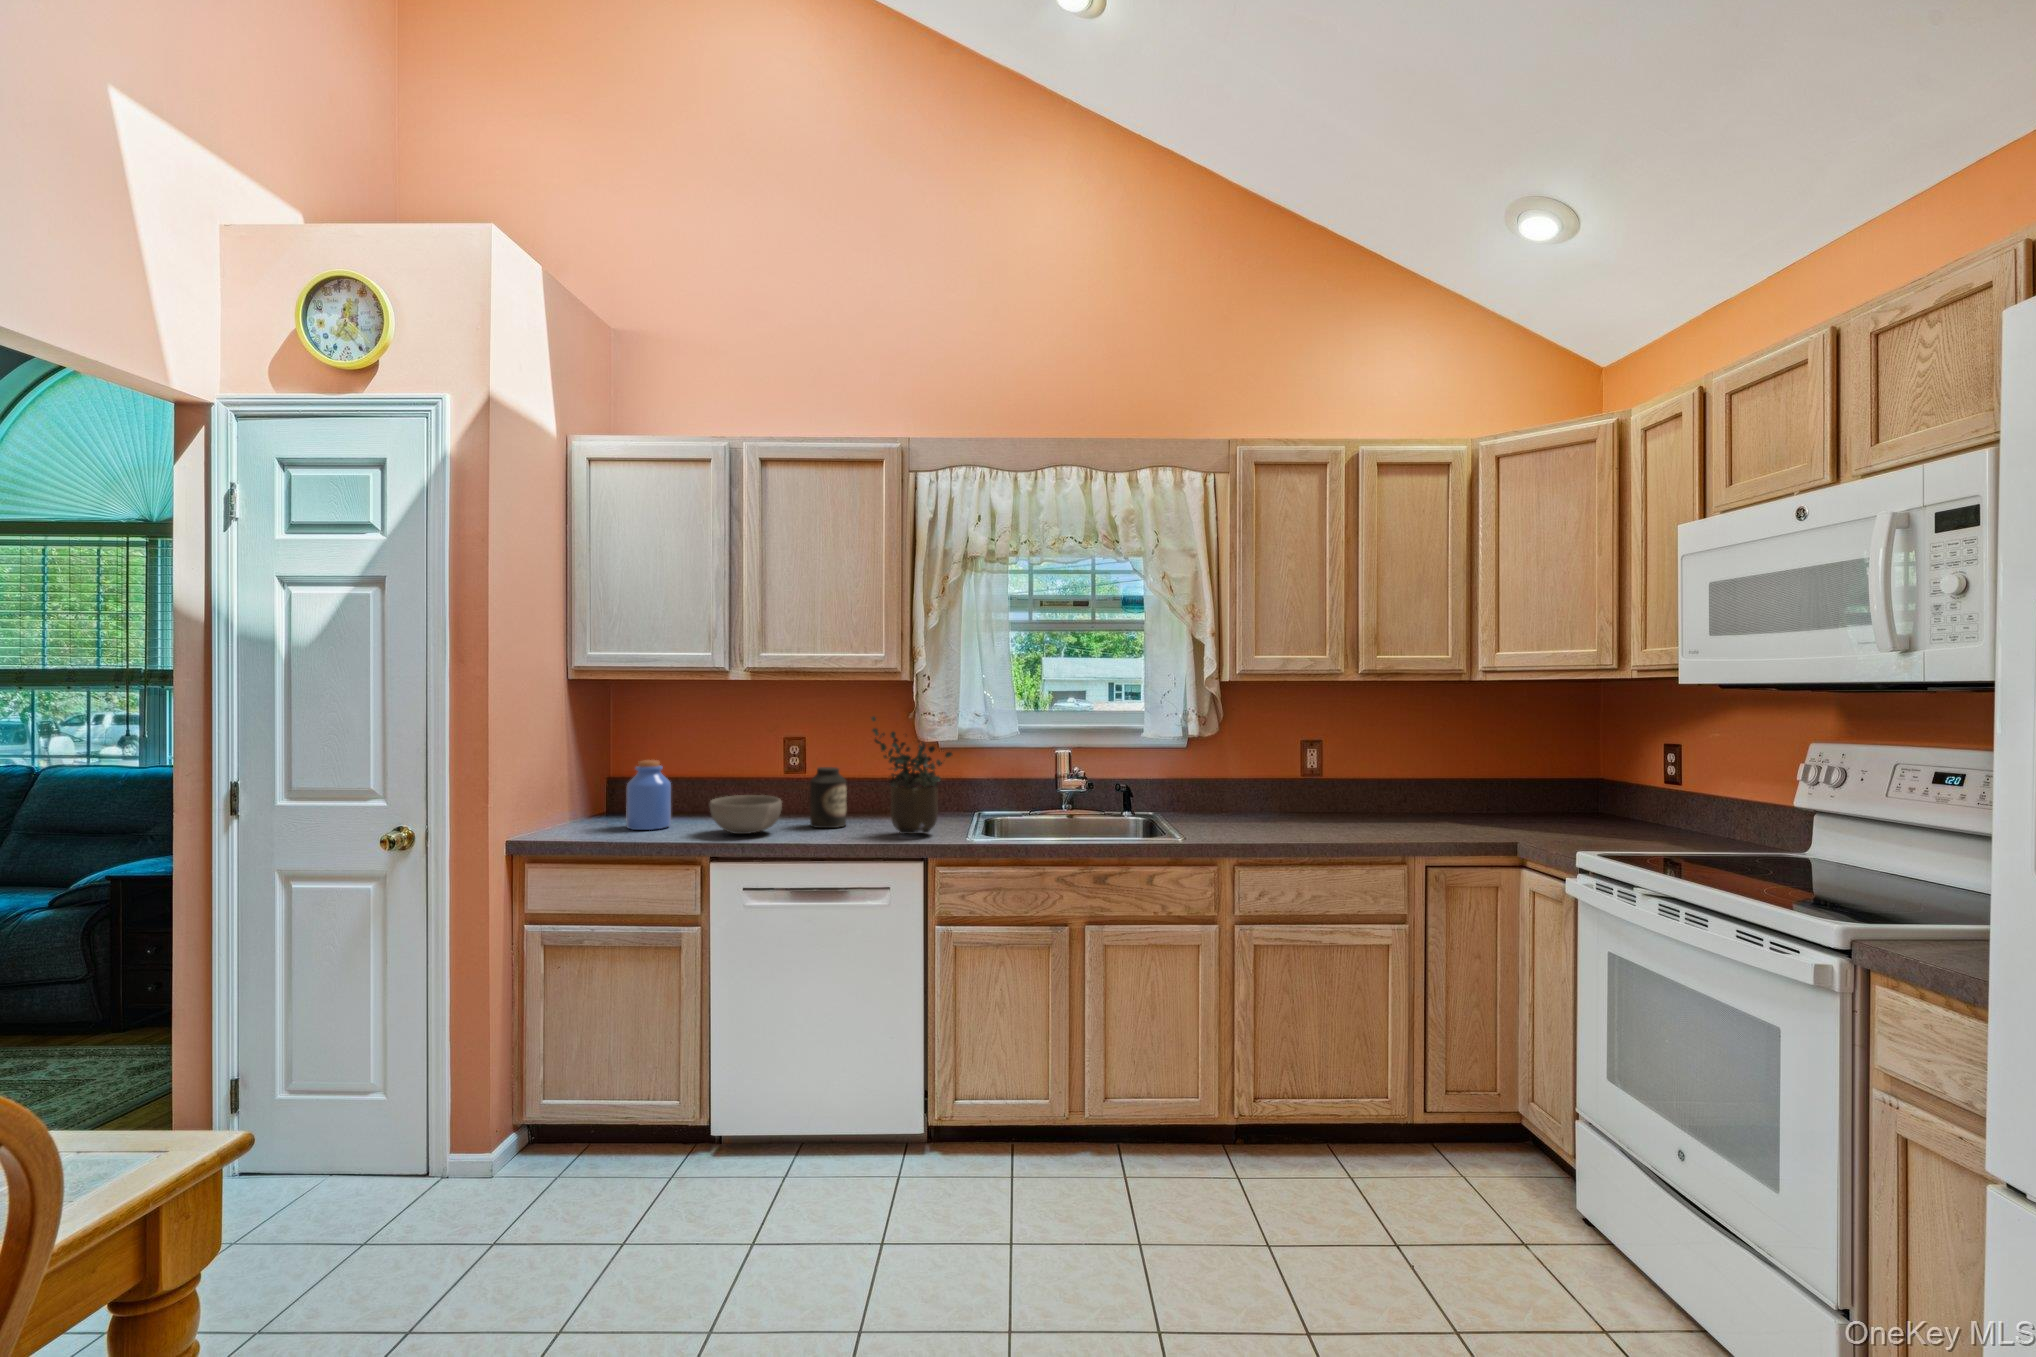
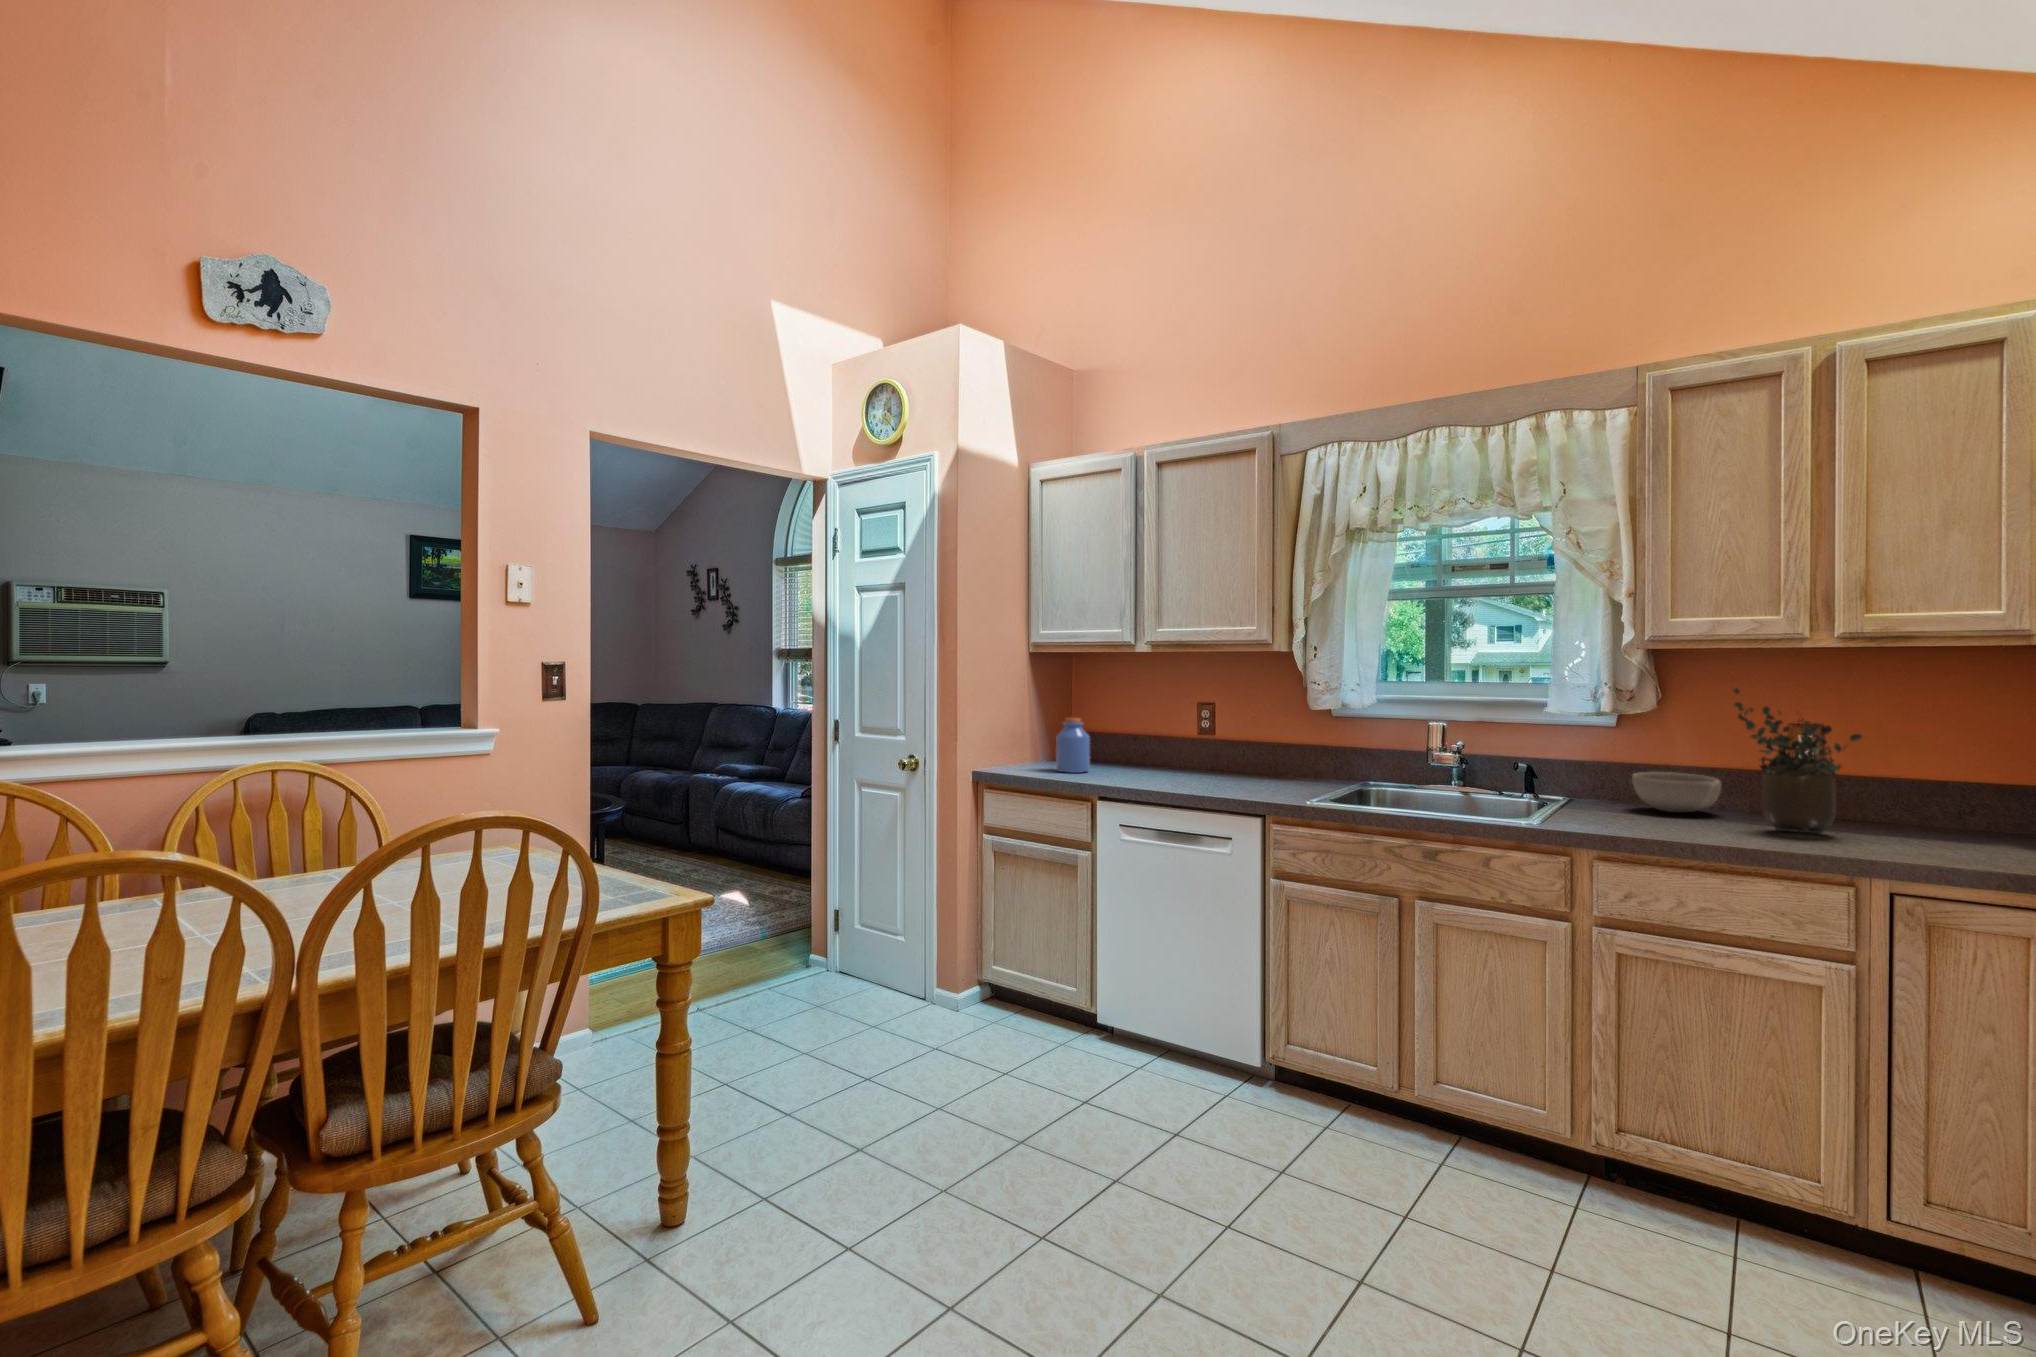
potted plant: present [871,717,952,834] -> present [1733,688,1862,833]
canister: present [810,767,846,828] -> none [1193,730,1225,784]
bowl: present [709,795,782,834] -> present [1632,772,1721,812]

